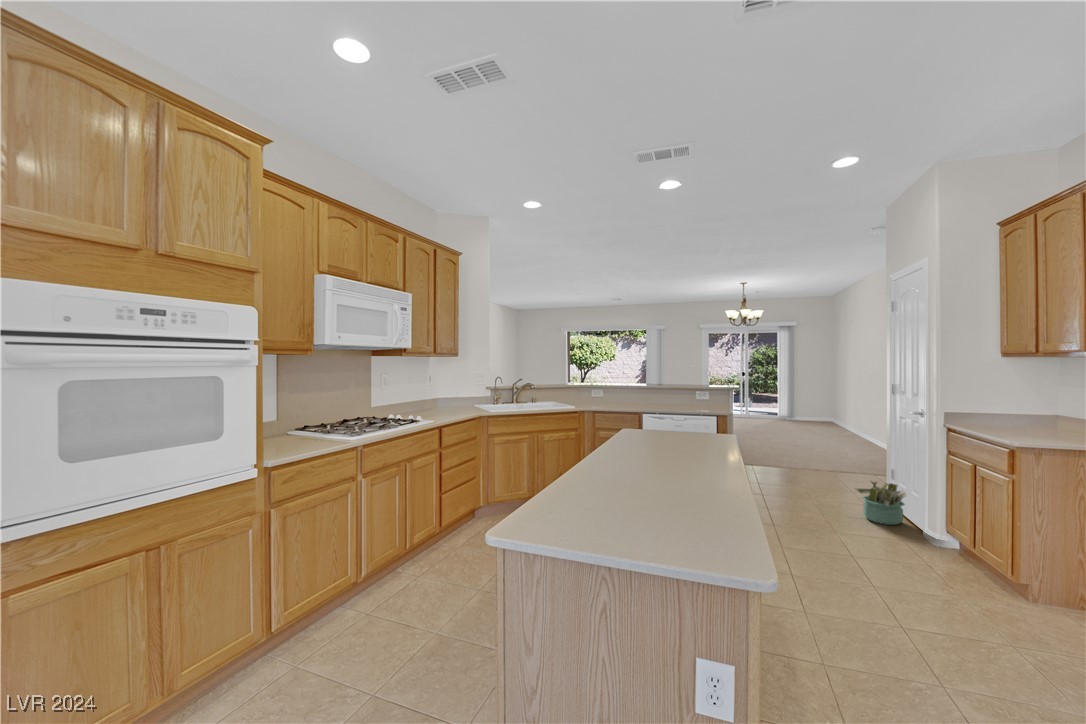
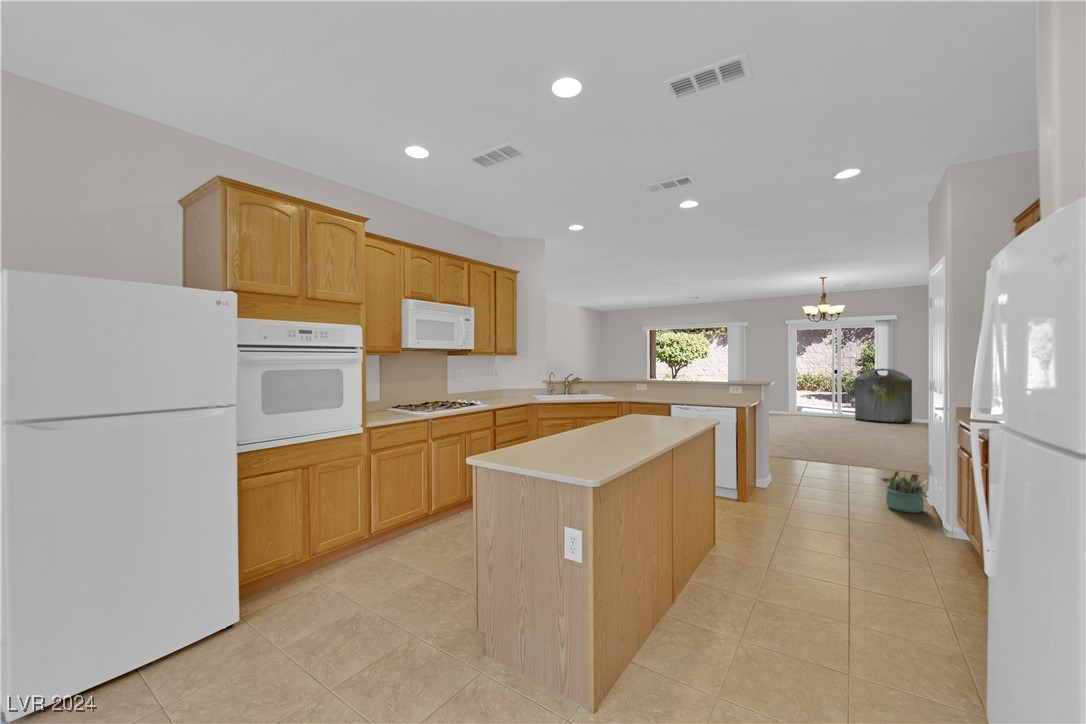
trash can: none [765,372,814,424] -> present [855,368,912,424]

